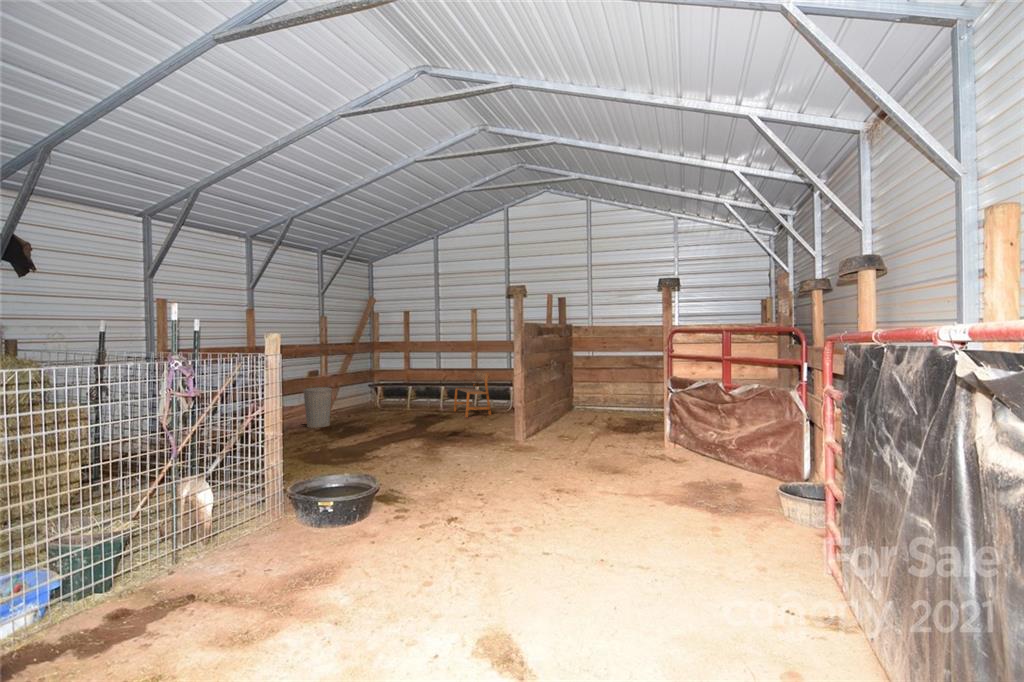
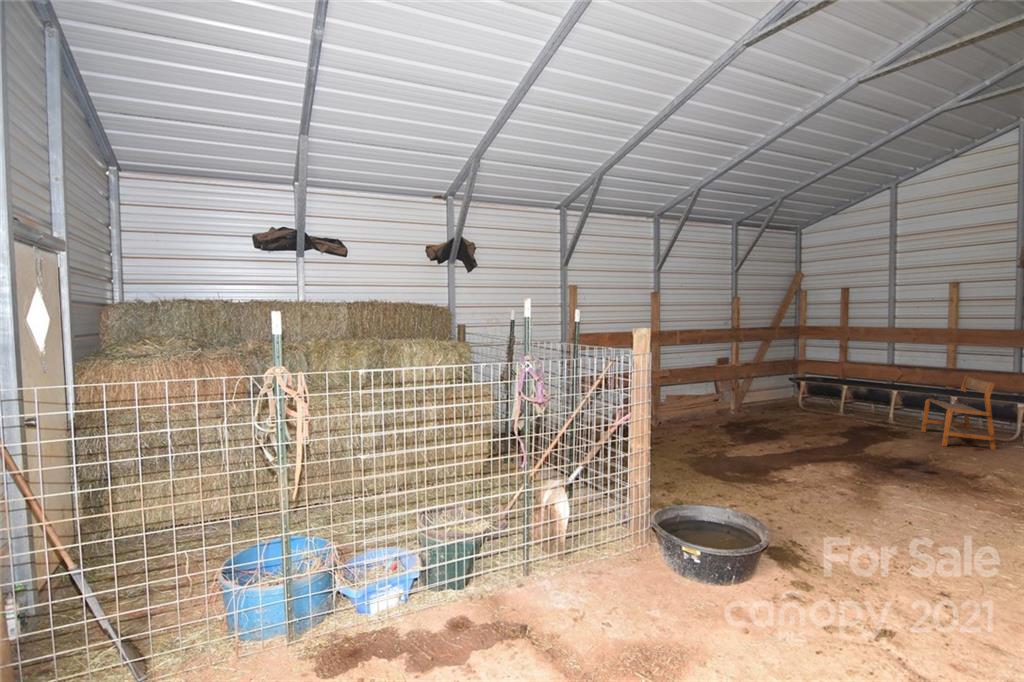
trash can: present [303,387,332,428] -> none [706,380,739,426]

